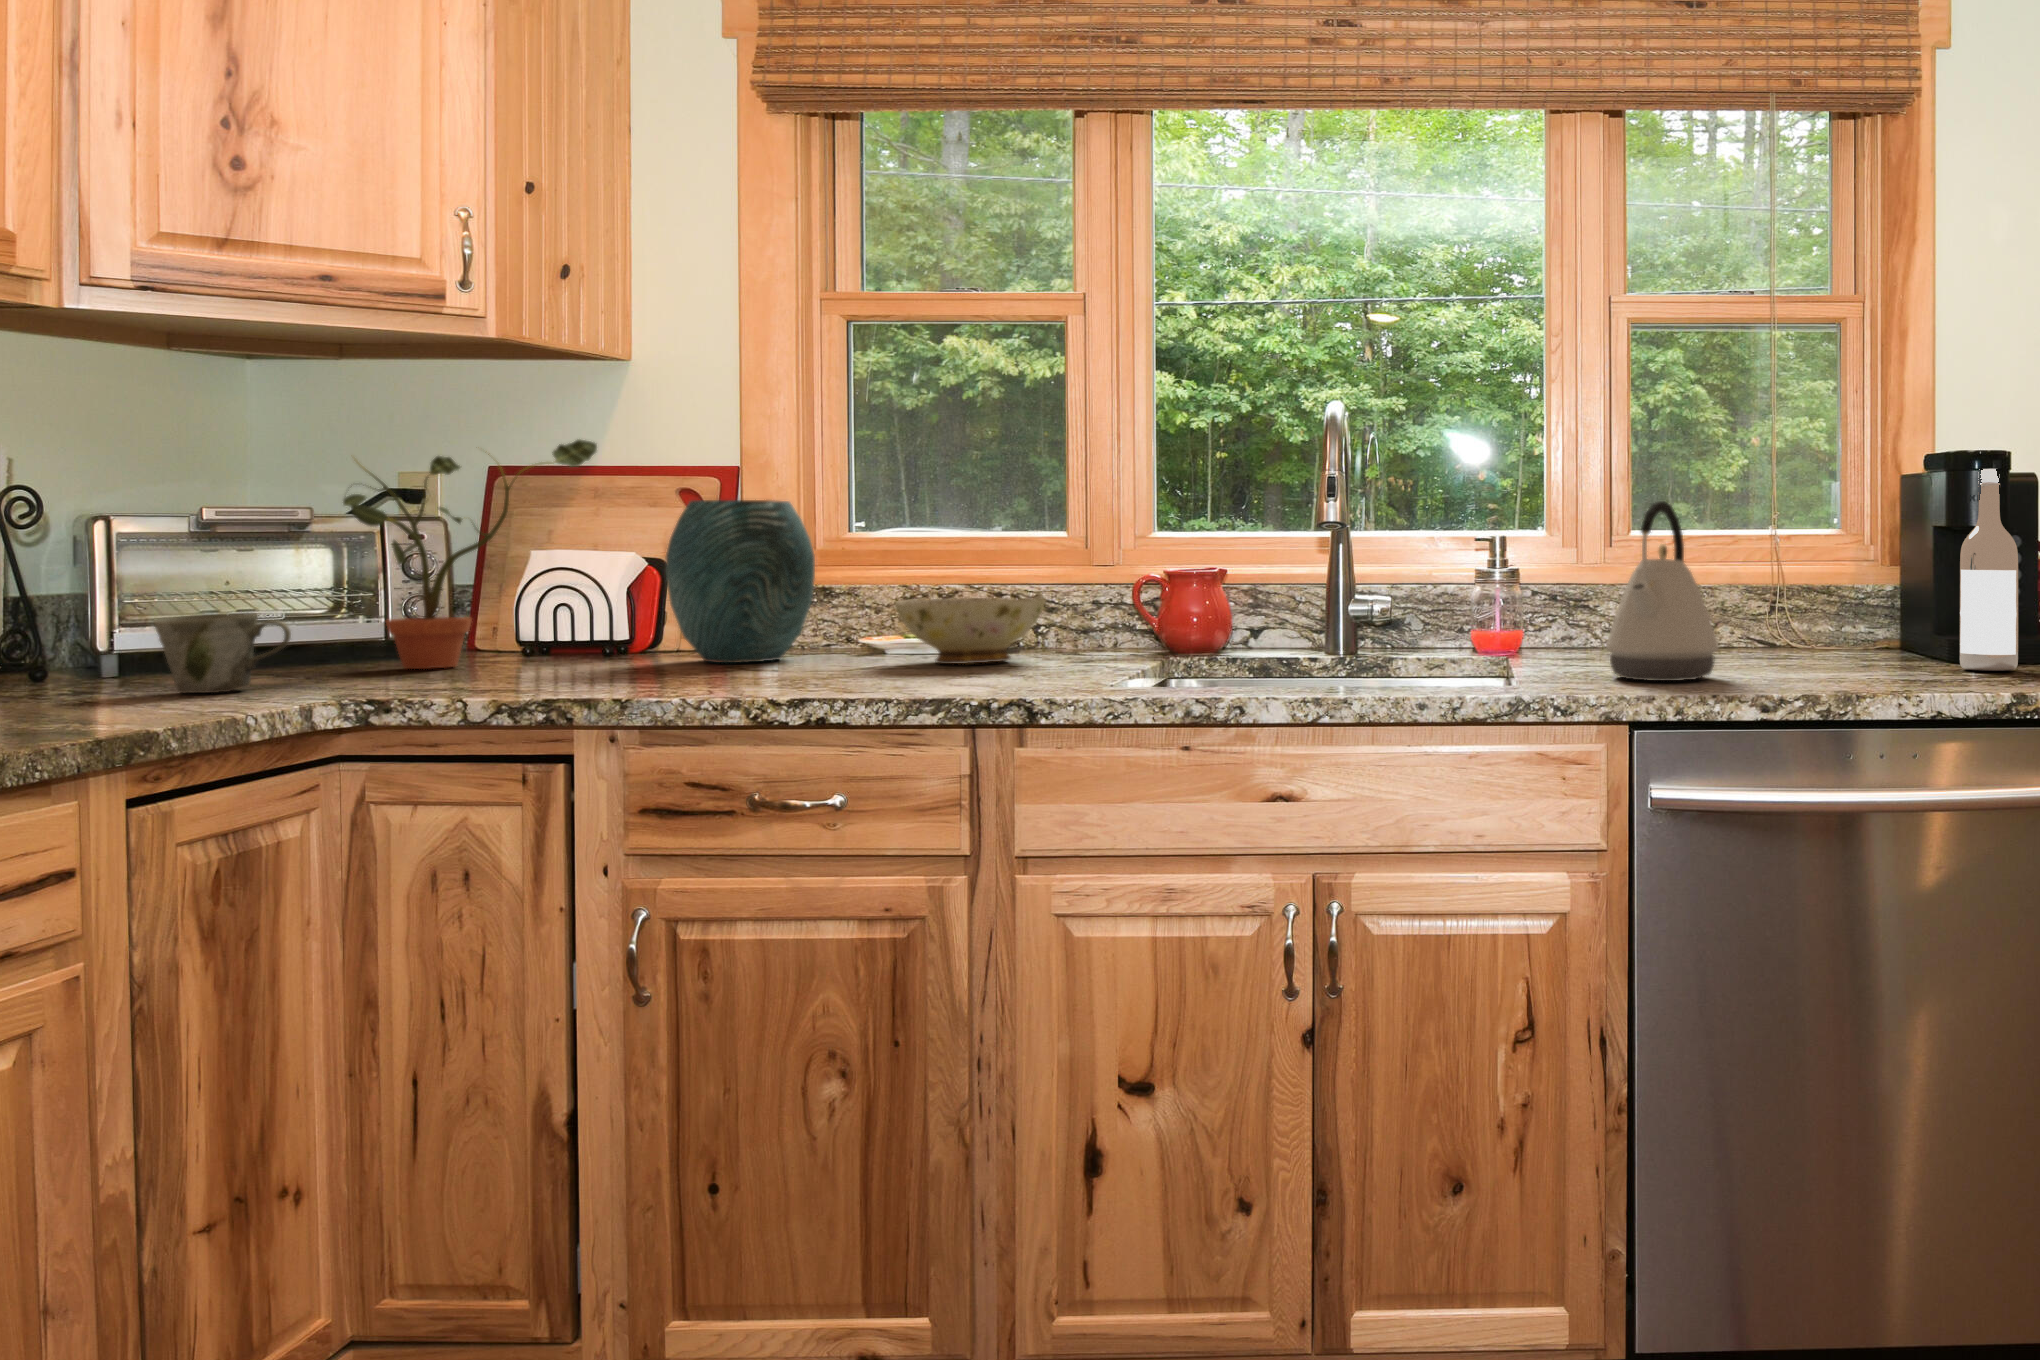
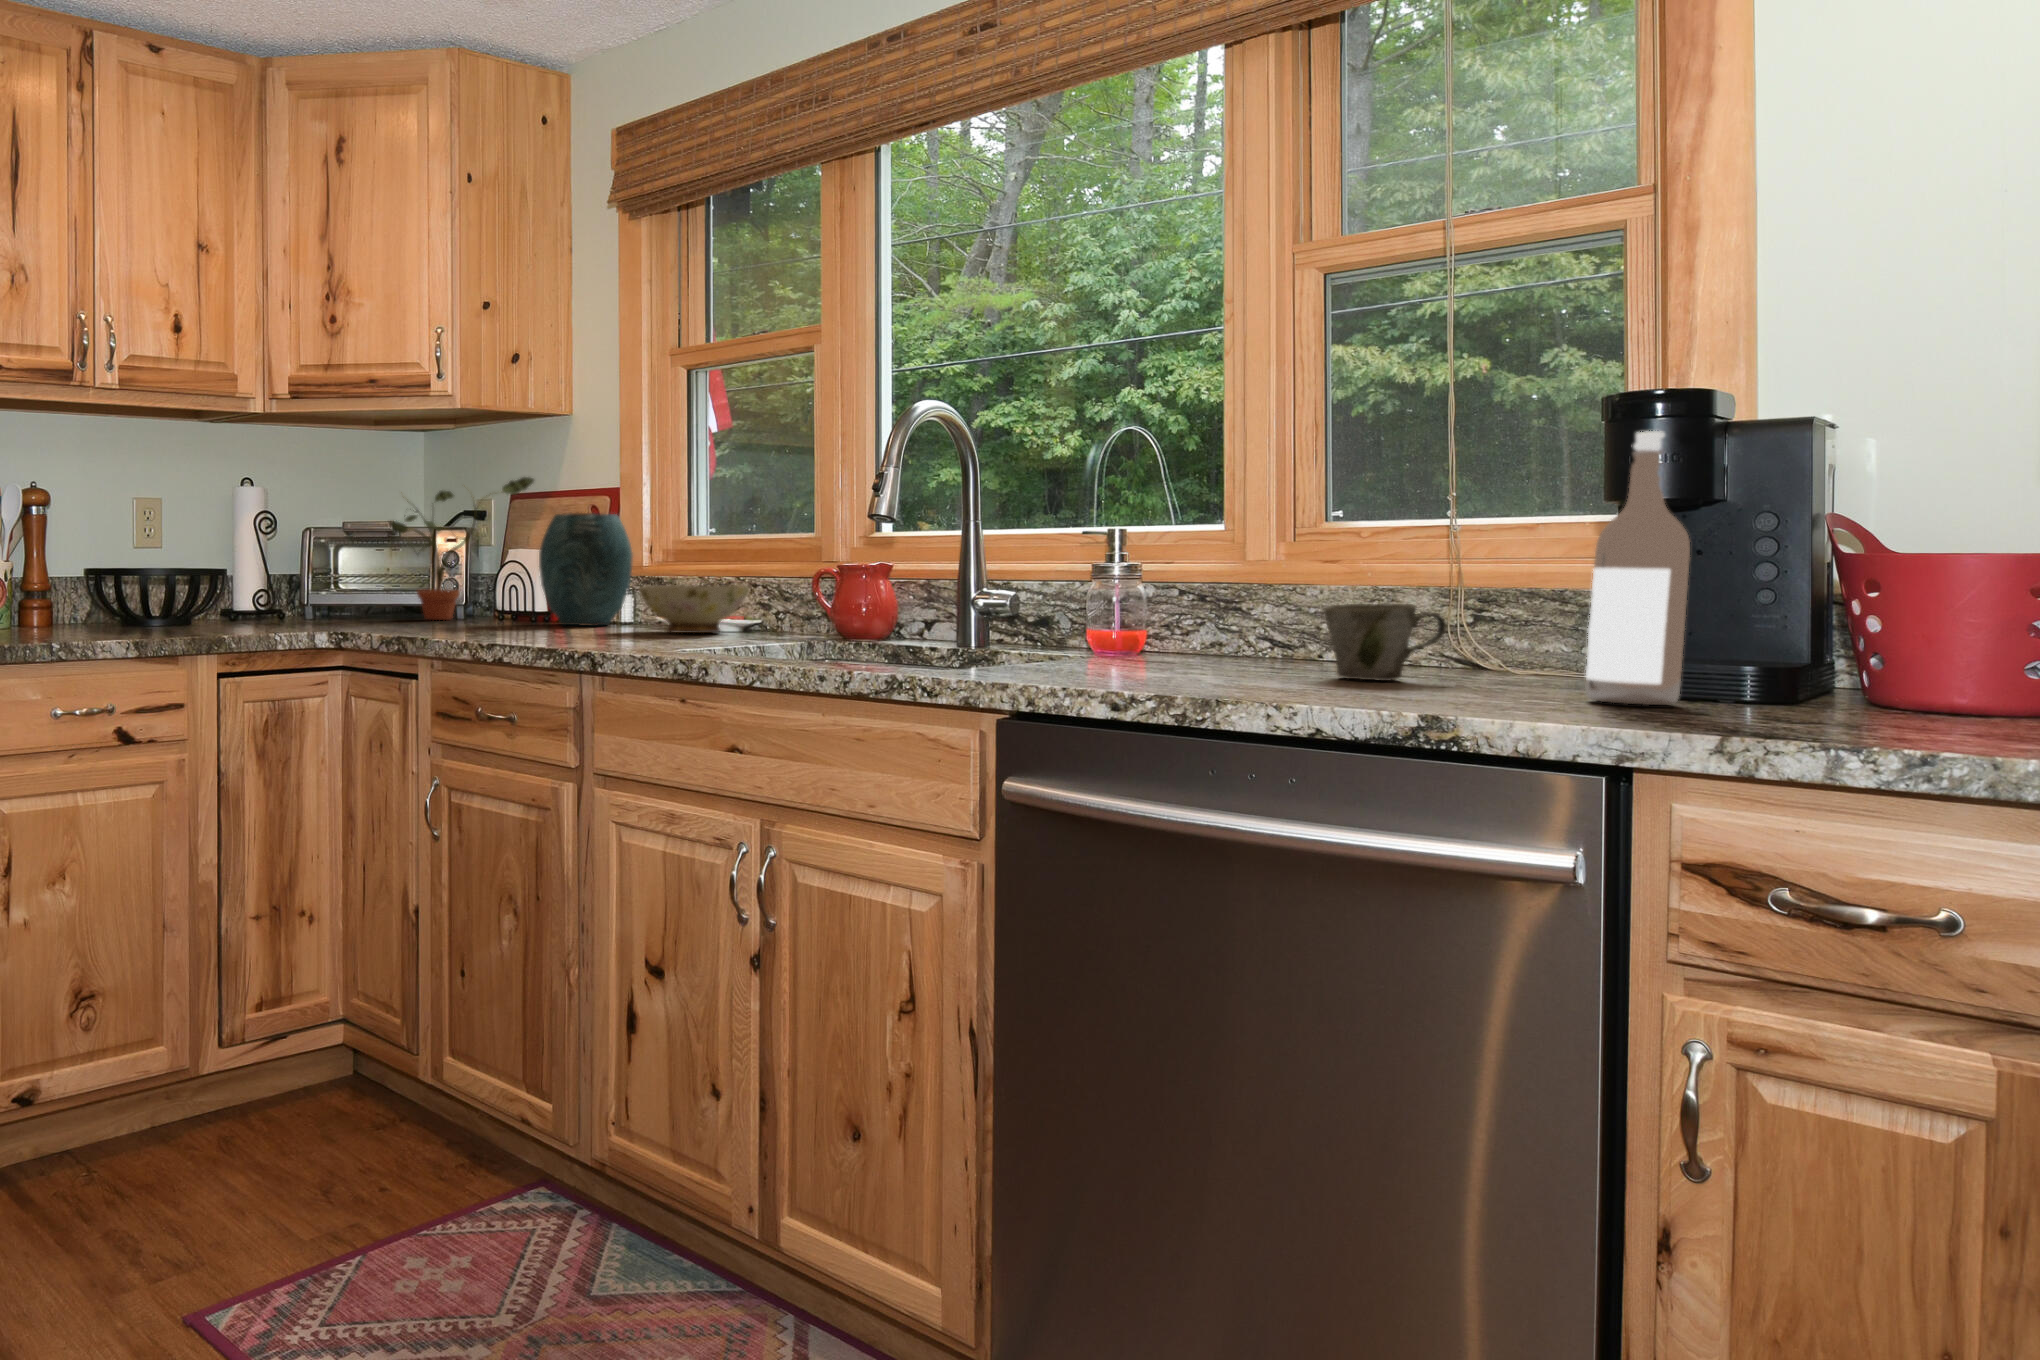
kettle: present [1606,501,1718,681] -> none [1068,491,1201,680]
mug: present [153,612,291,693] -> present [1324,604,1446,681]

